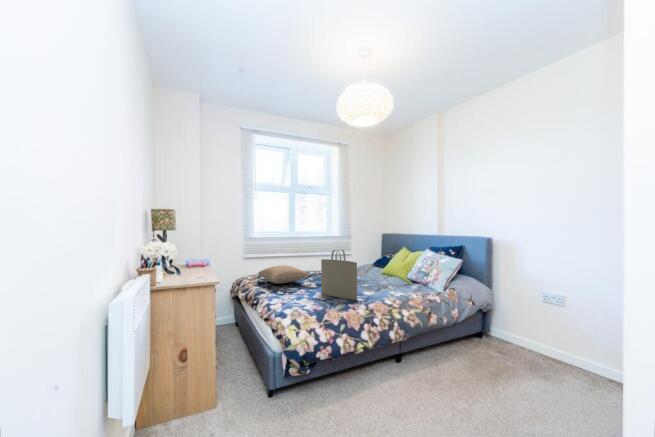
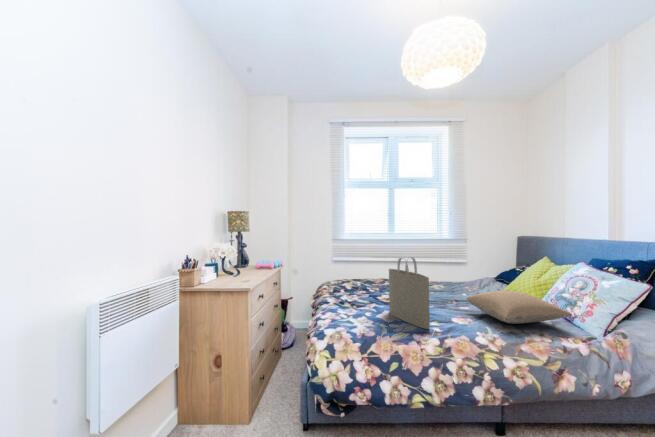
pillow: present [258,265,310,284] -> present [467,291,572,324]

